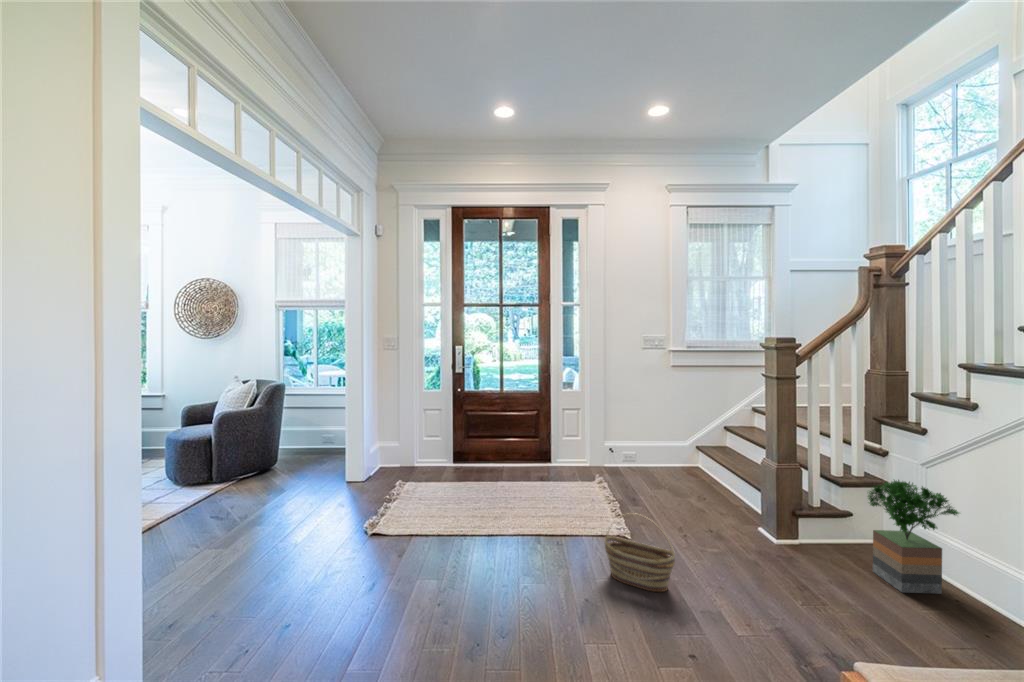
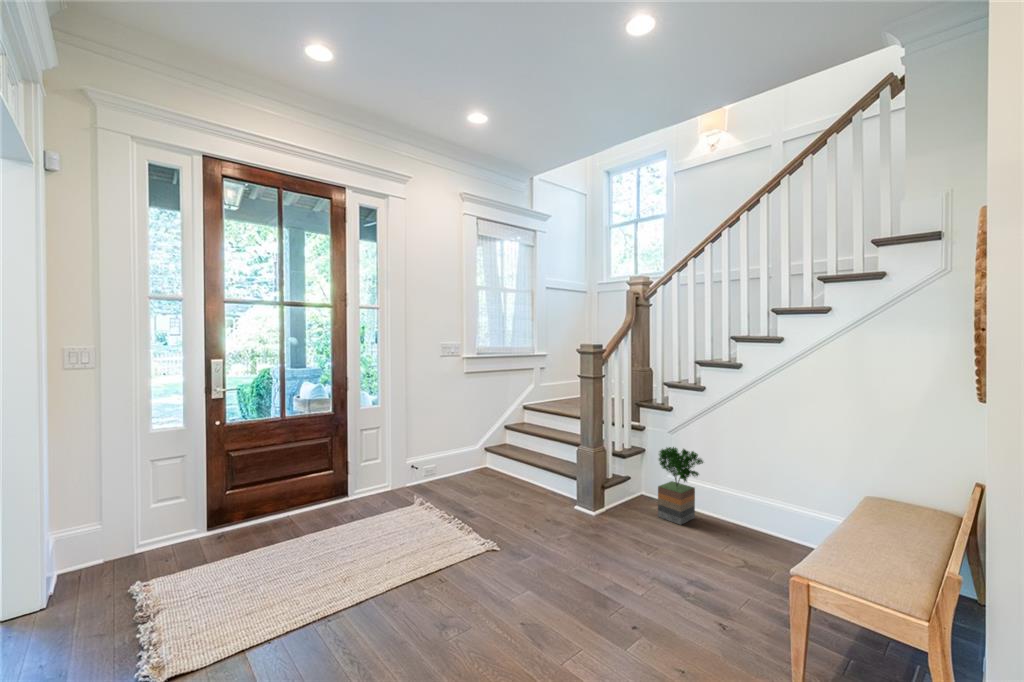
basket: present [605,531,675,592] -> none [513,522,579,596]

